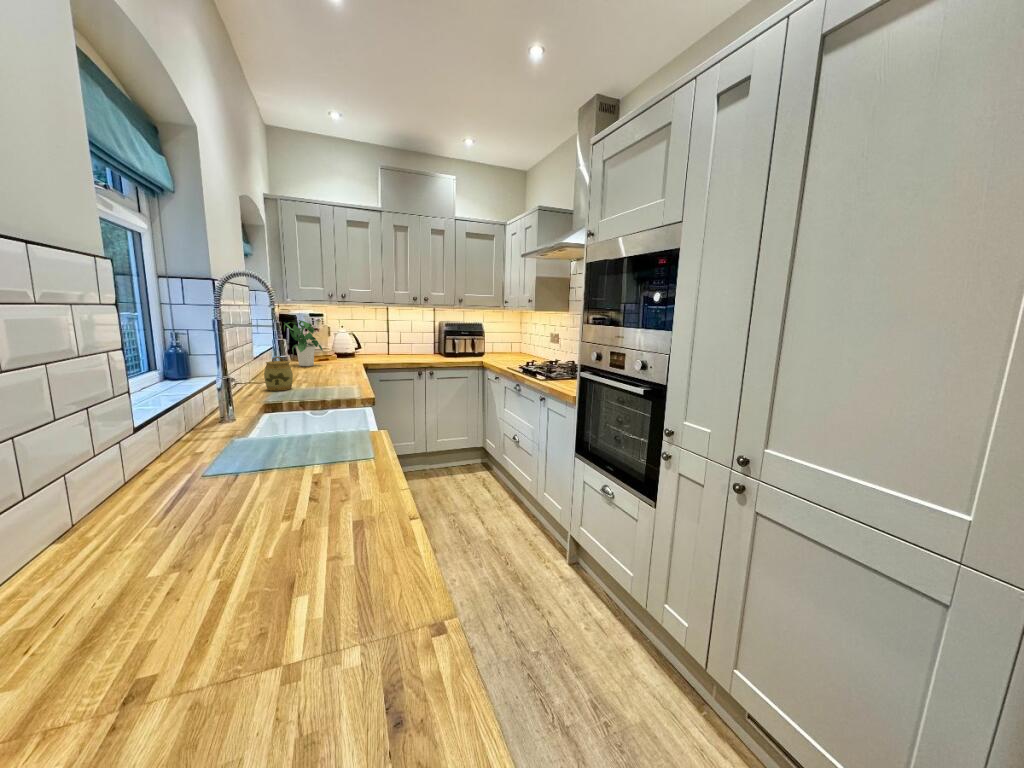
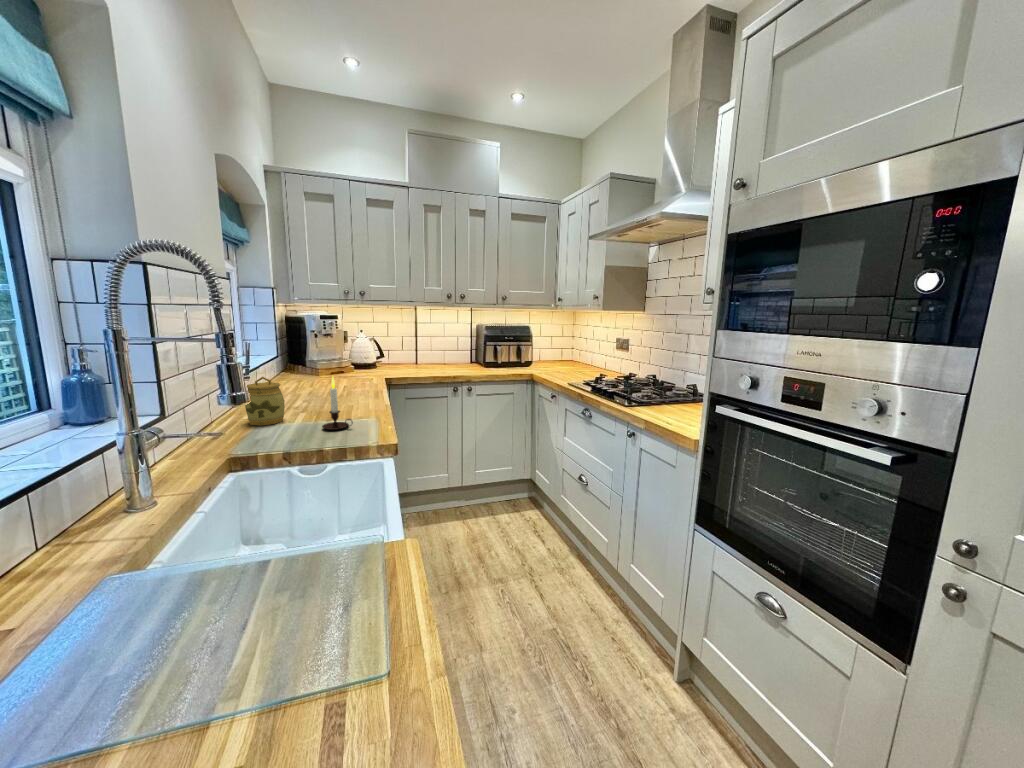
potted plant: present [284,320,322,366] -> none [287,323,336,381]
candle: none [321,355,344,393] -> present [322,376,353,430]

